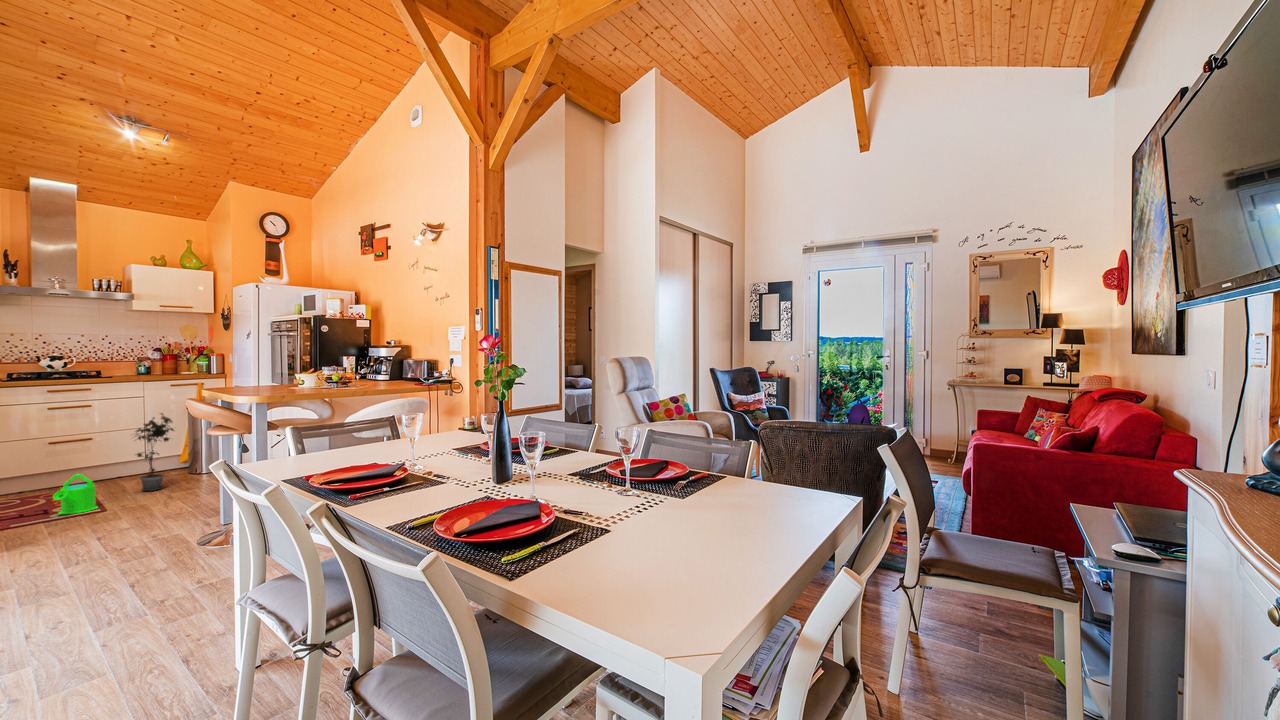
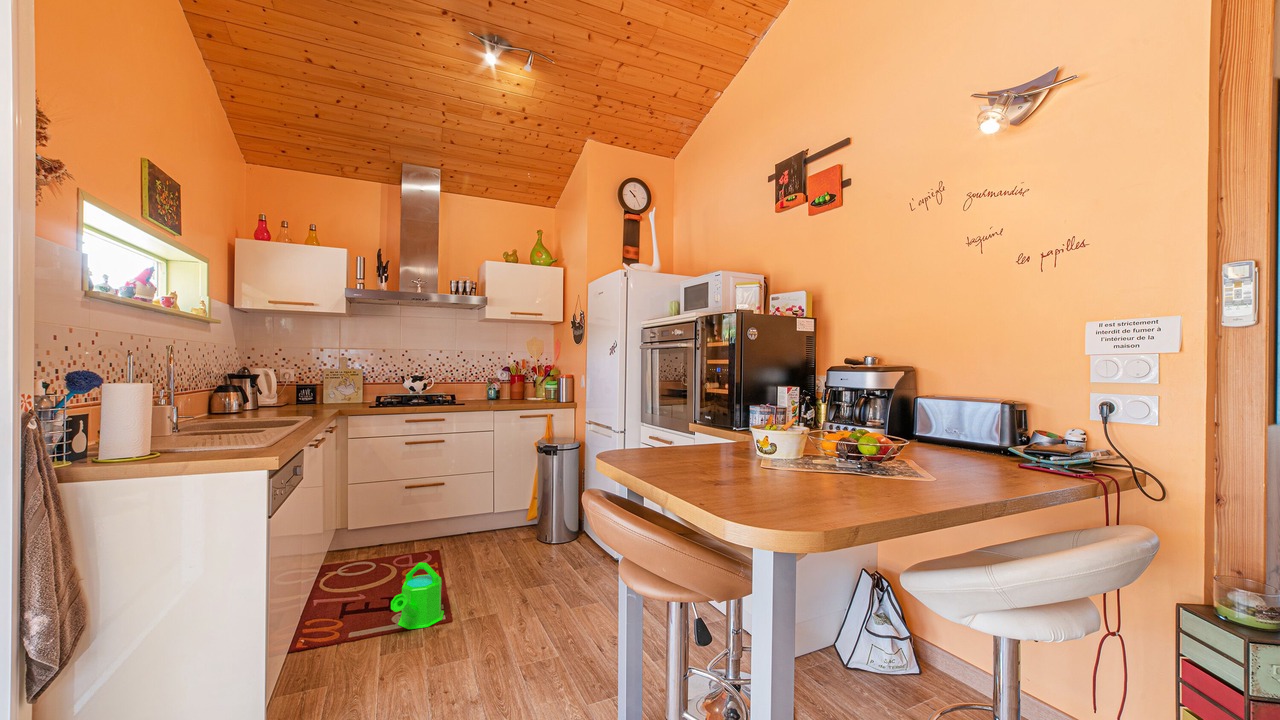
potted plant: present [136,413,174,491] -> none [481,463,532,581]

